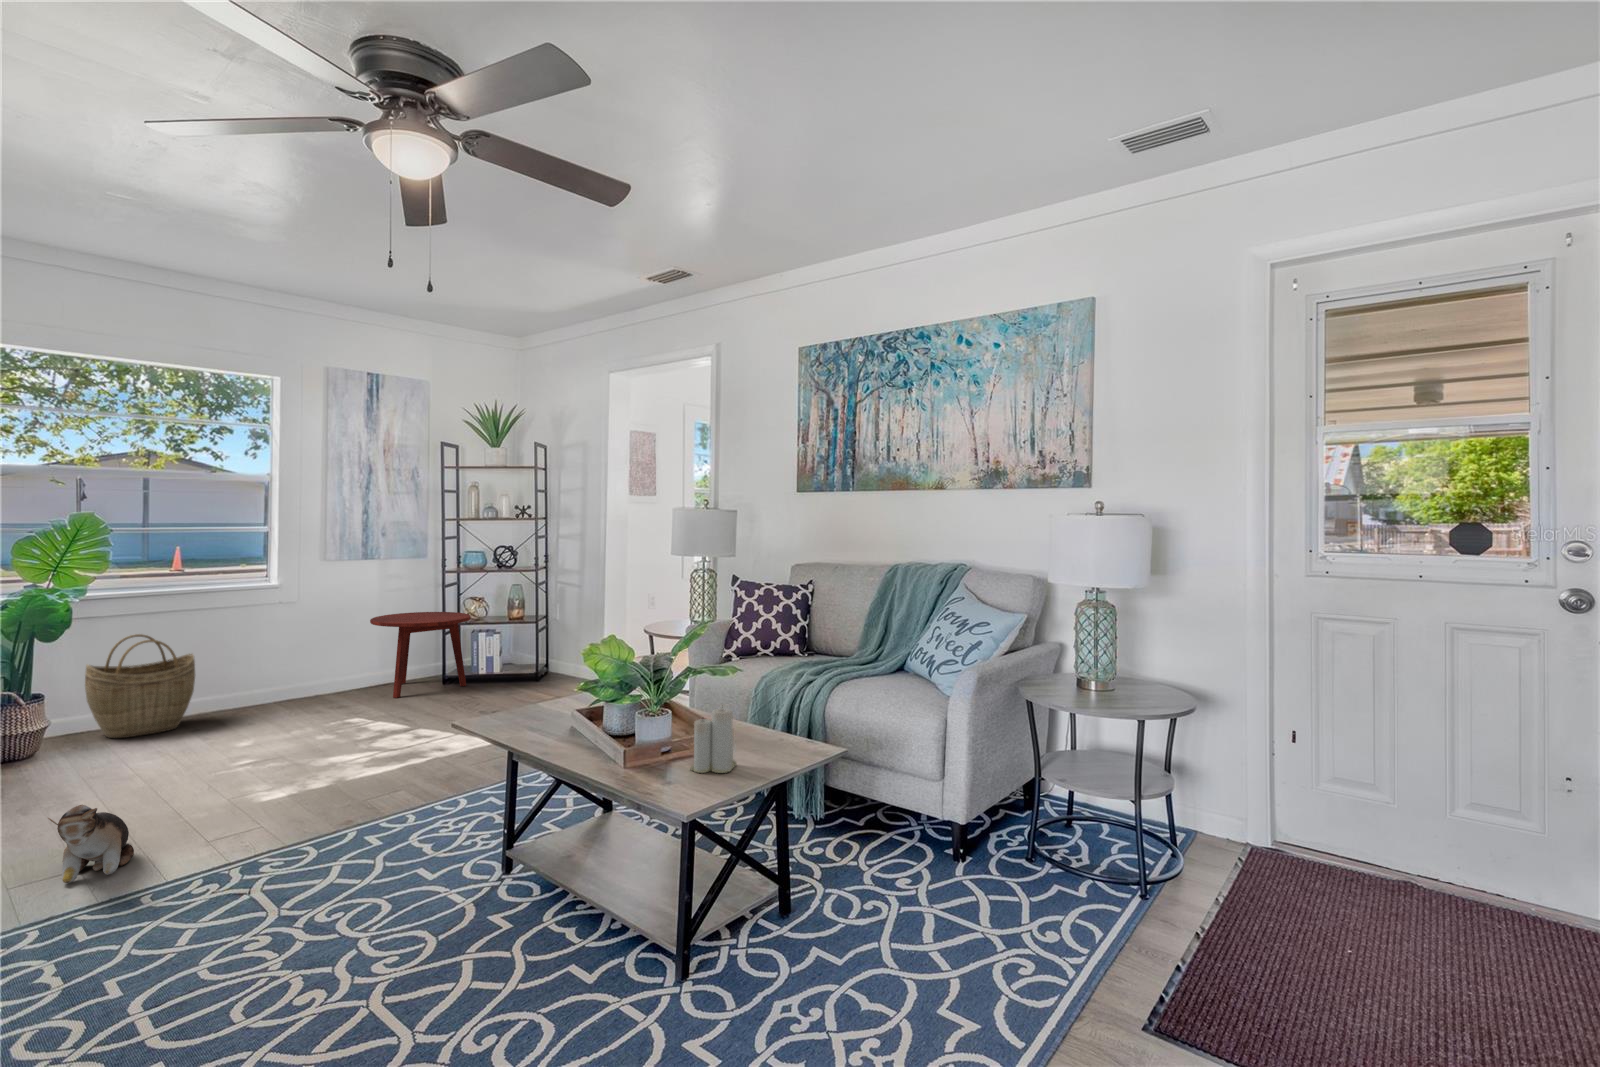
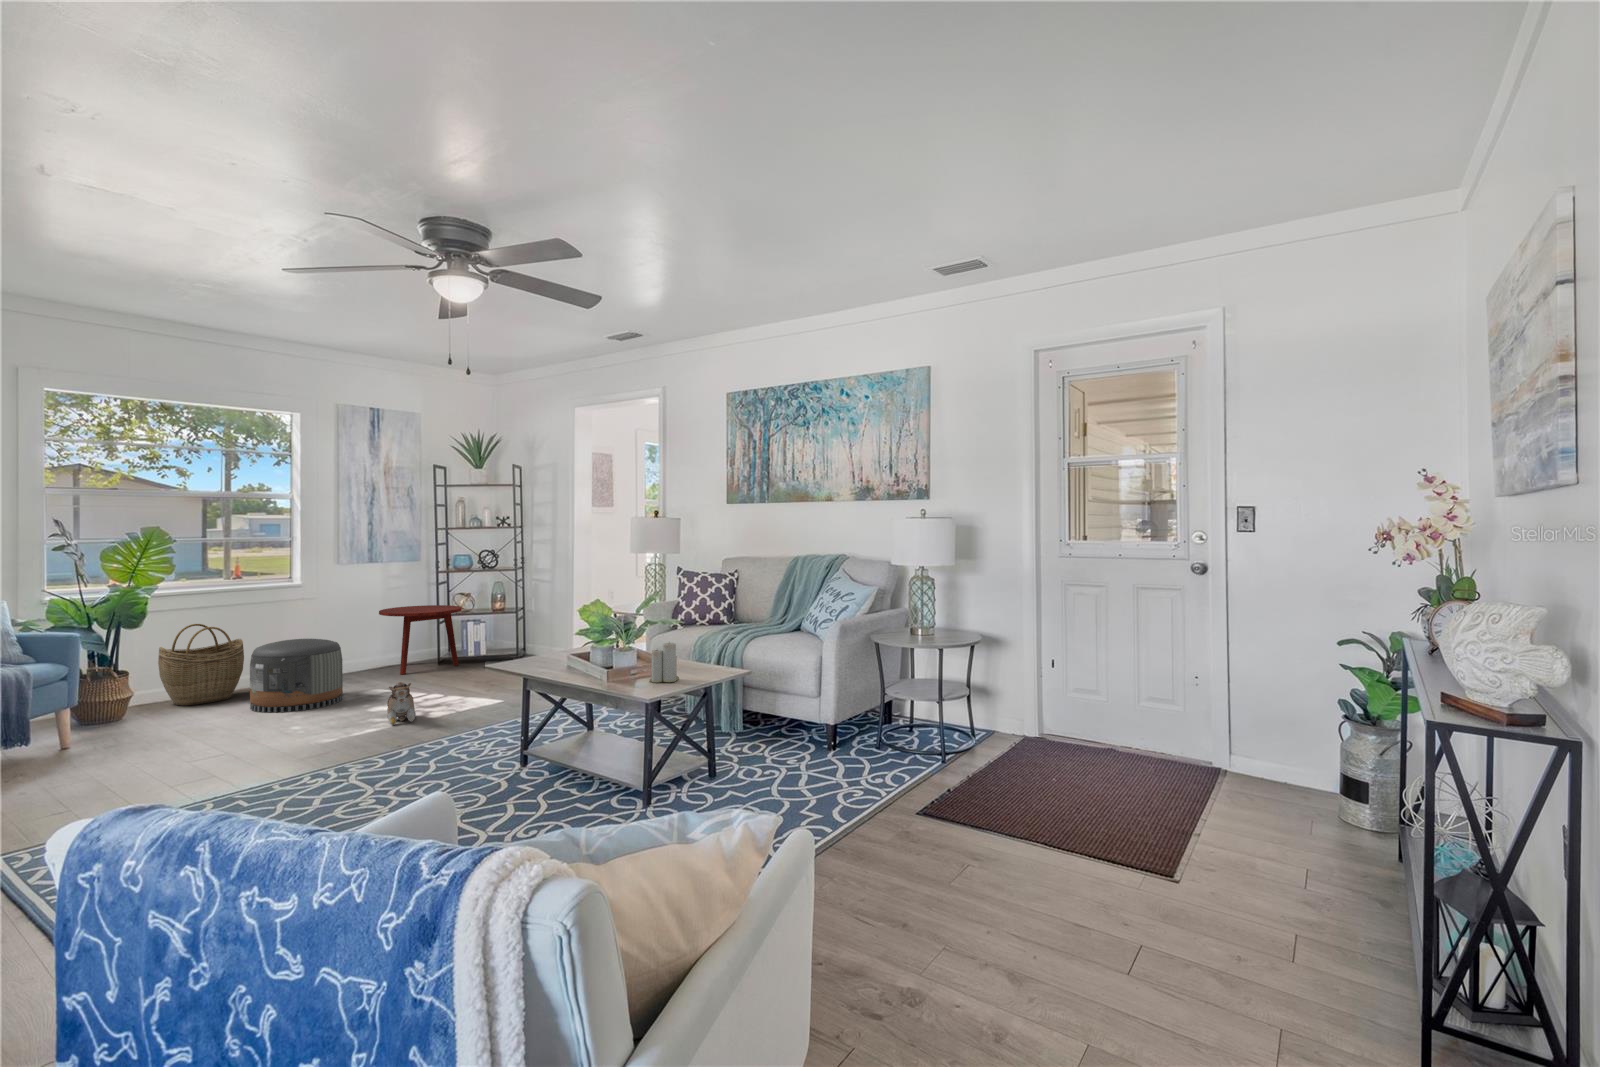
pouf: none [190,657,310,754] -> present [250,639,343,713]
plush toy: present [48,805,134,883] -> present [387,682,416,725]

